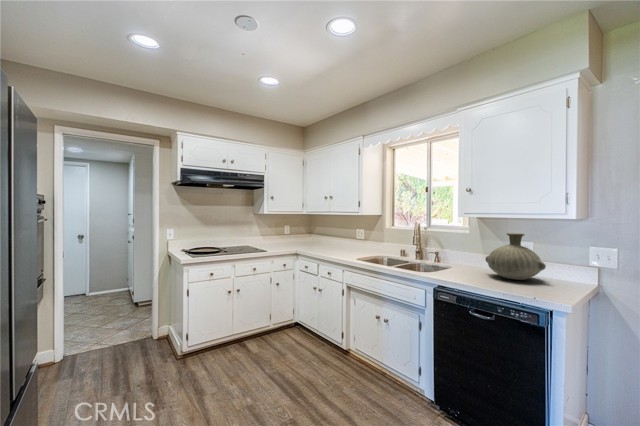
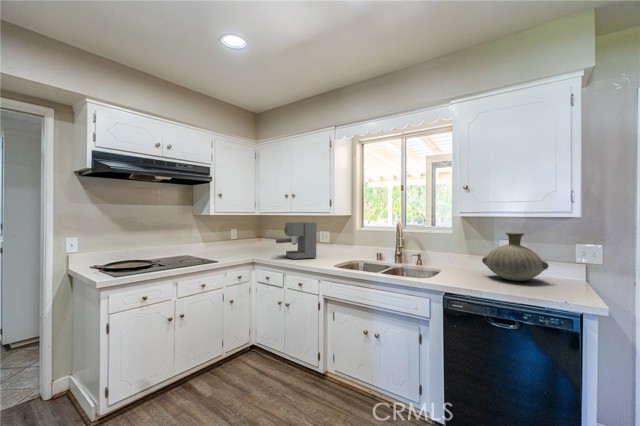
coffee maker: none [314,220,349,252] -> present [276,222,317,259]

